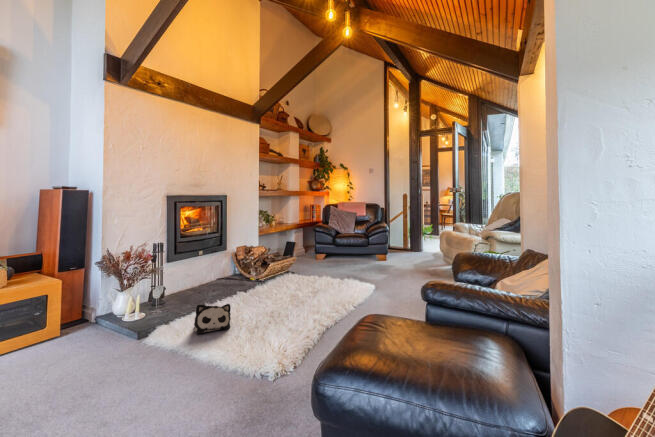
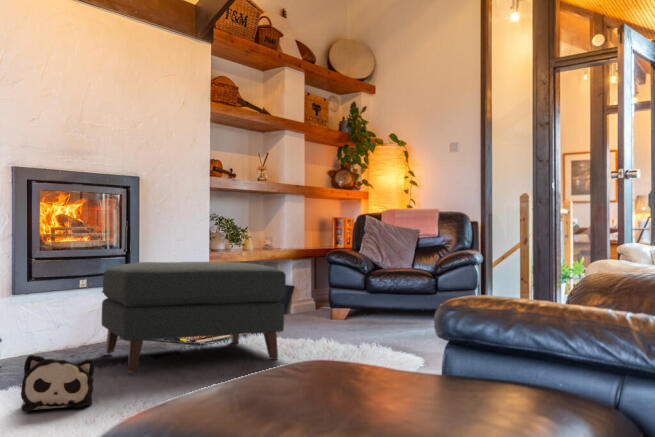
ottoman: none [214,241,311,304] -> present [102,262,286,372]

